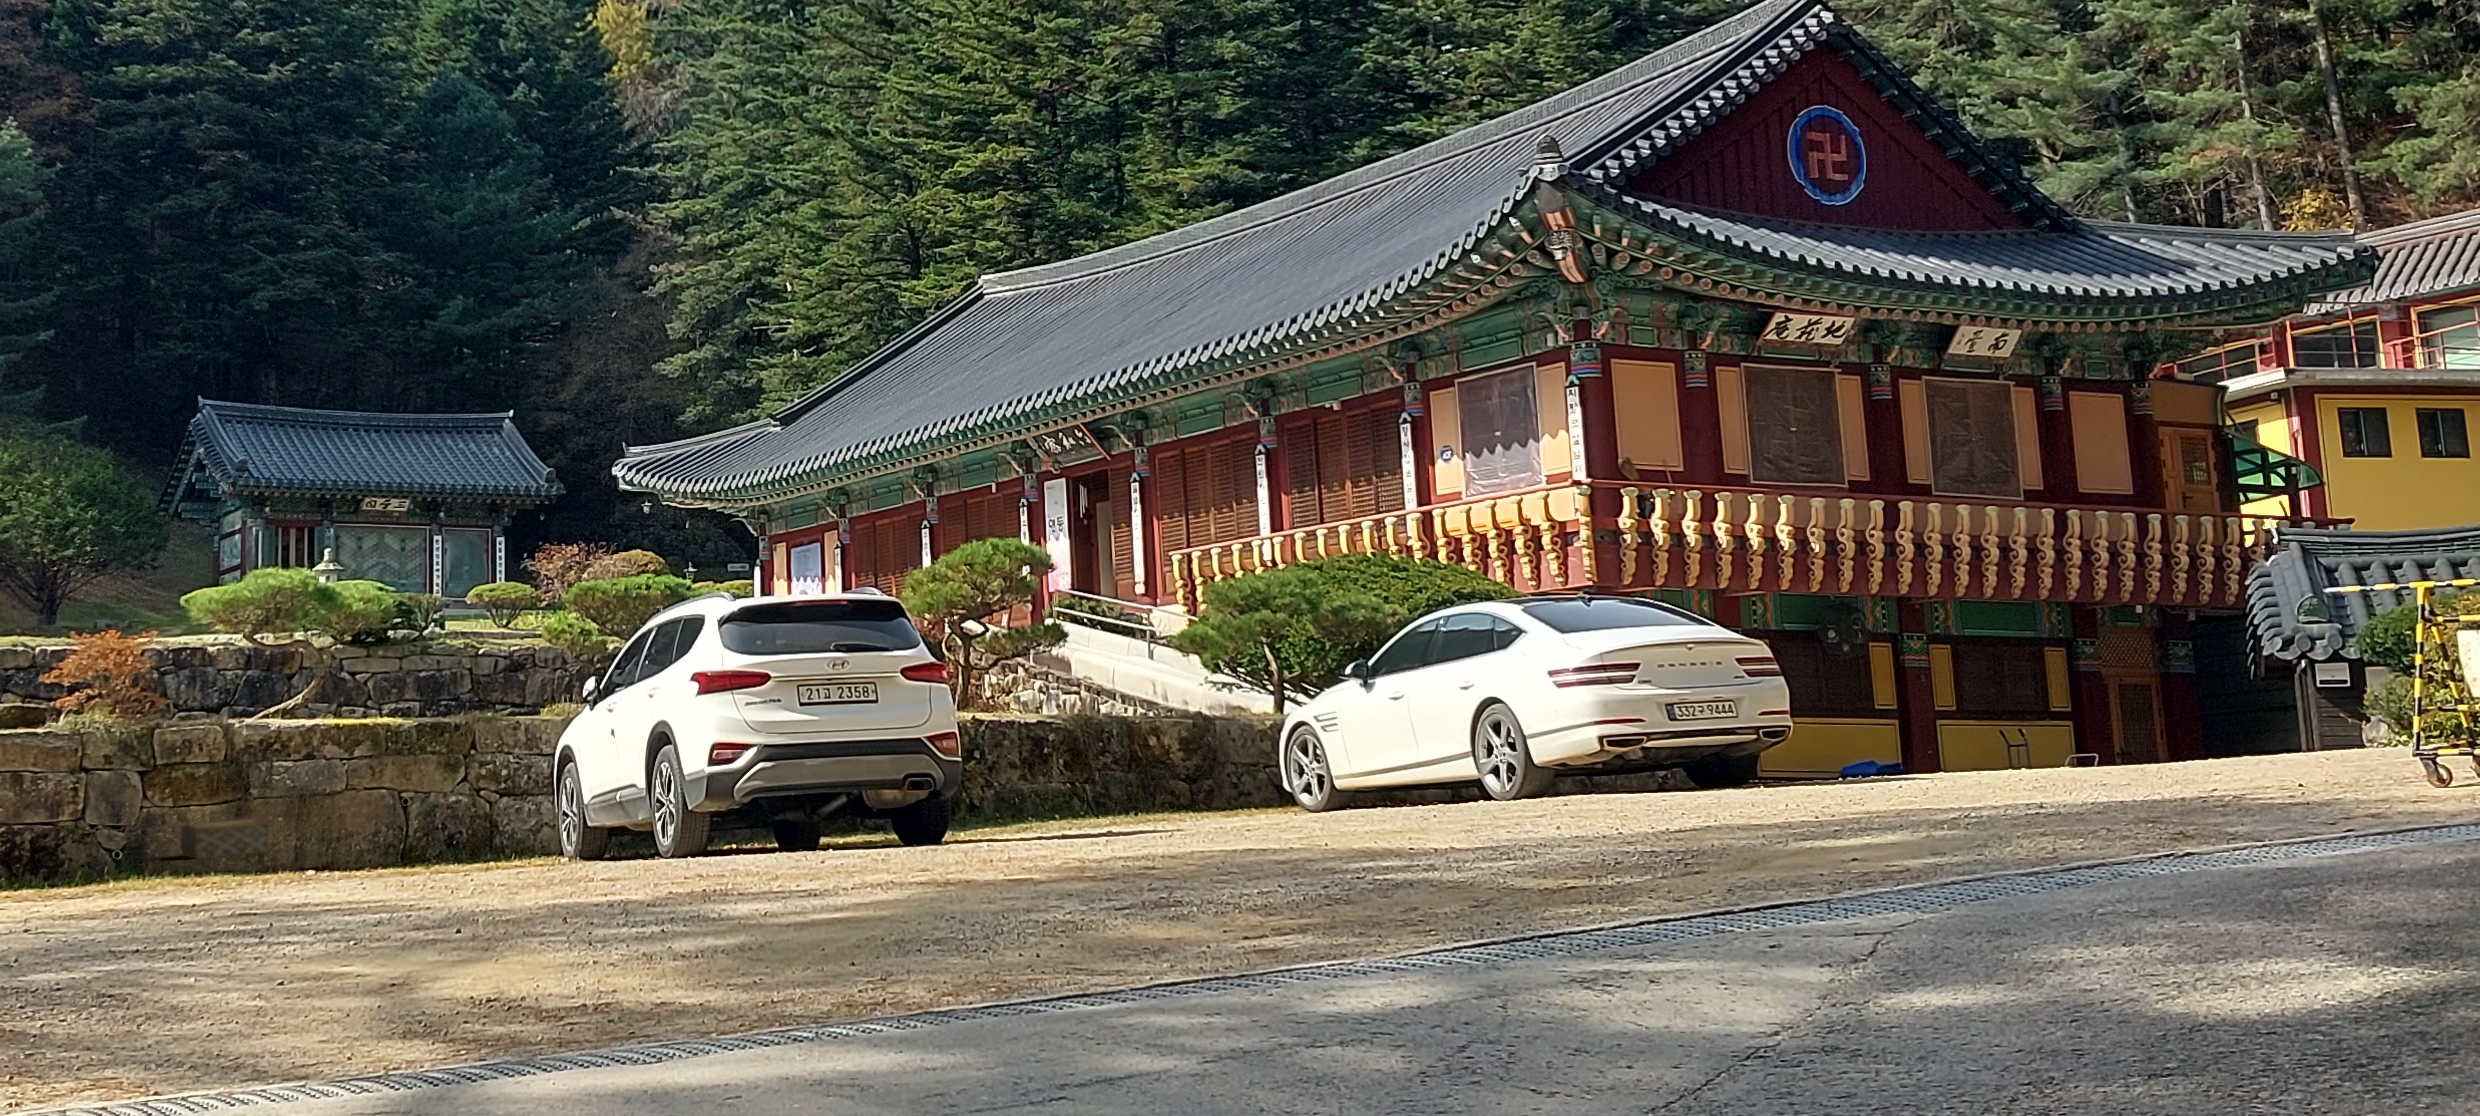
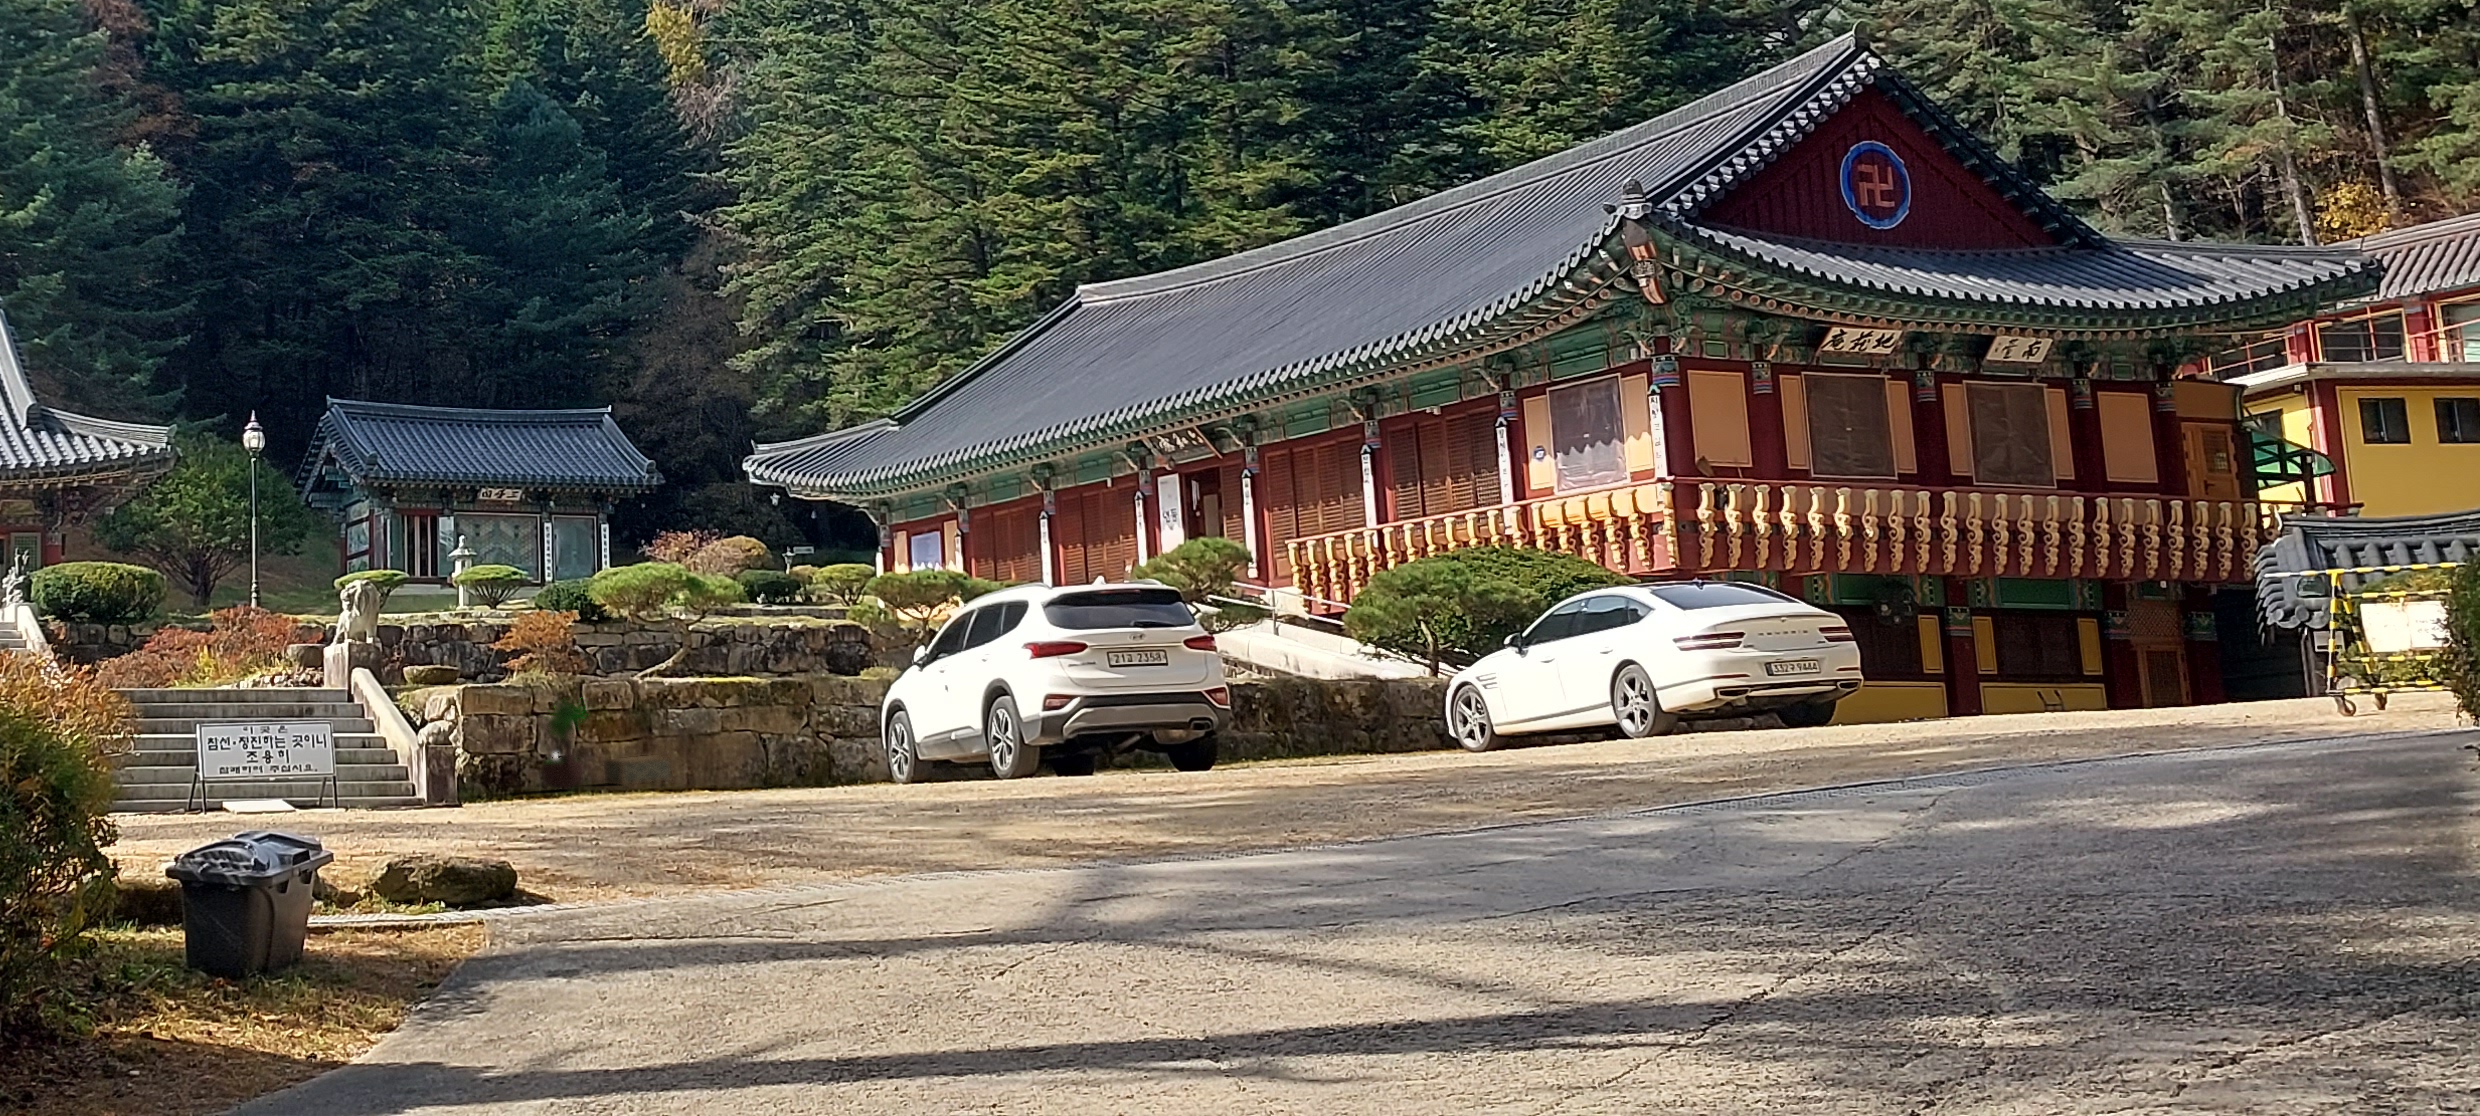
potted tree: none [80,738,151,866] -> present [541,698,586,790]

